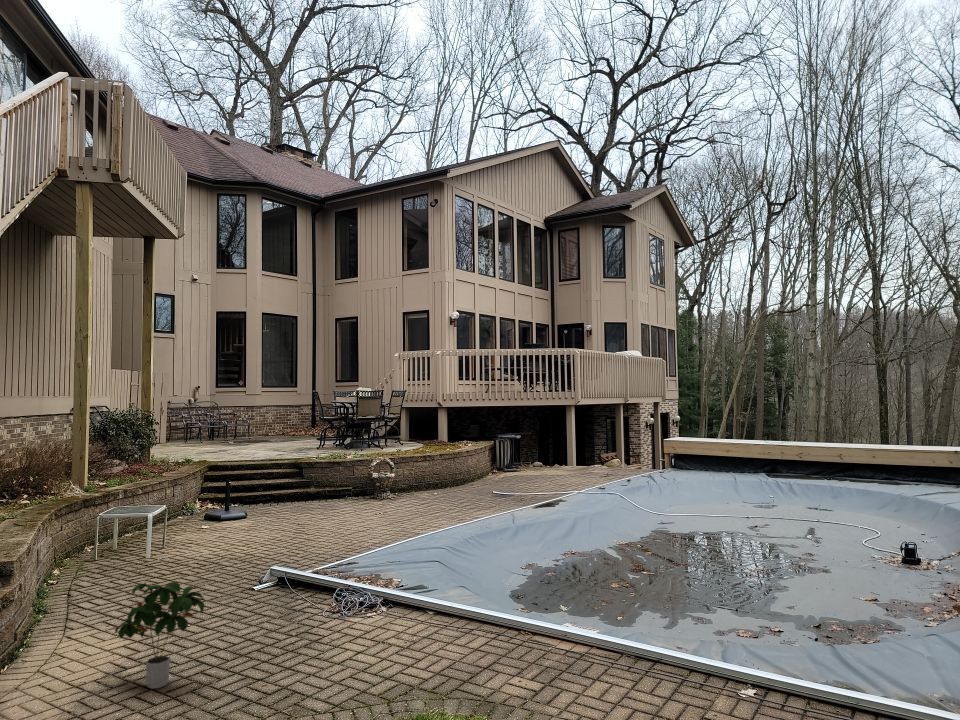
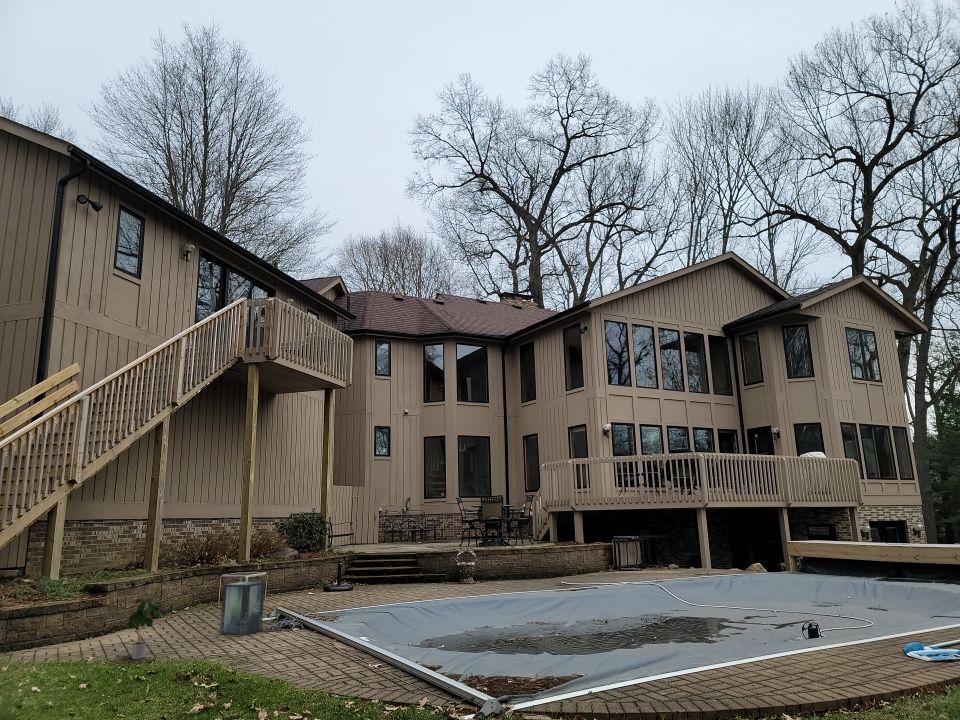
storage box: none [197,525,252,610] -> present [220,582,265,635]

